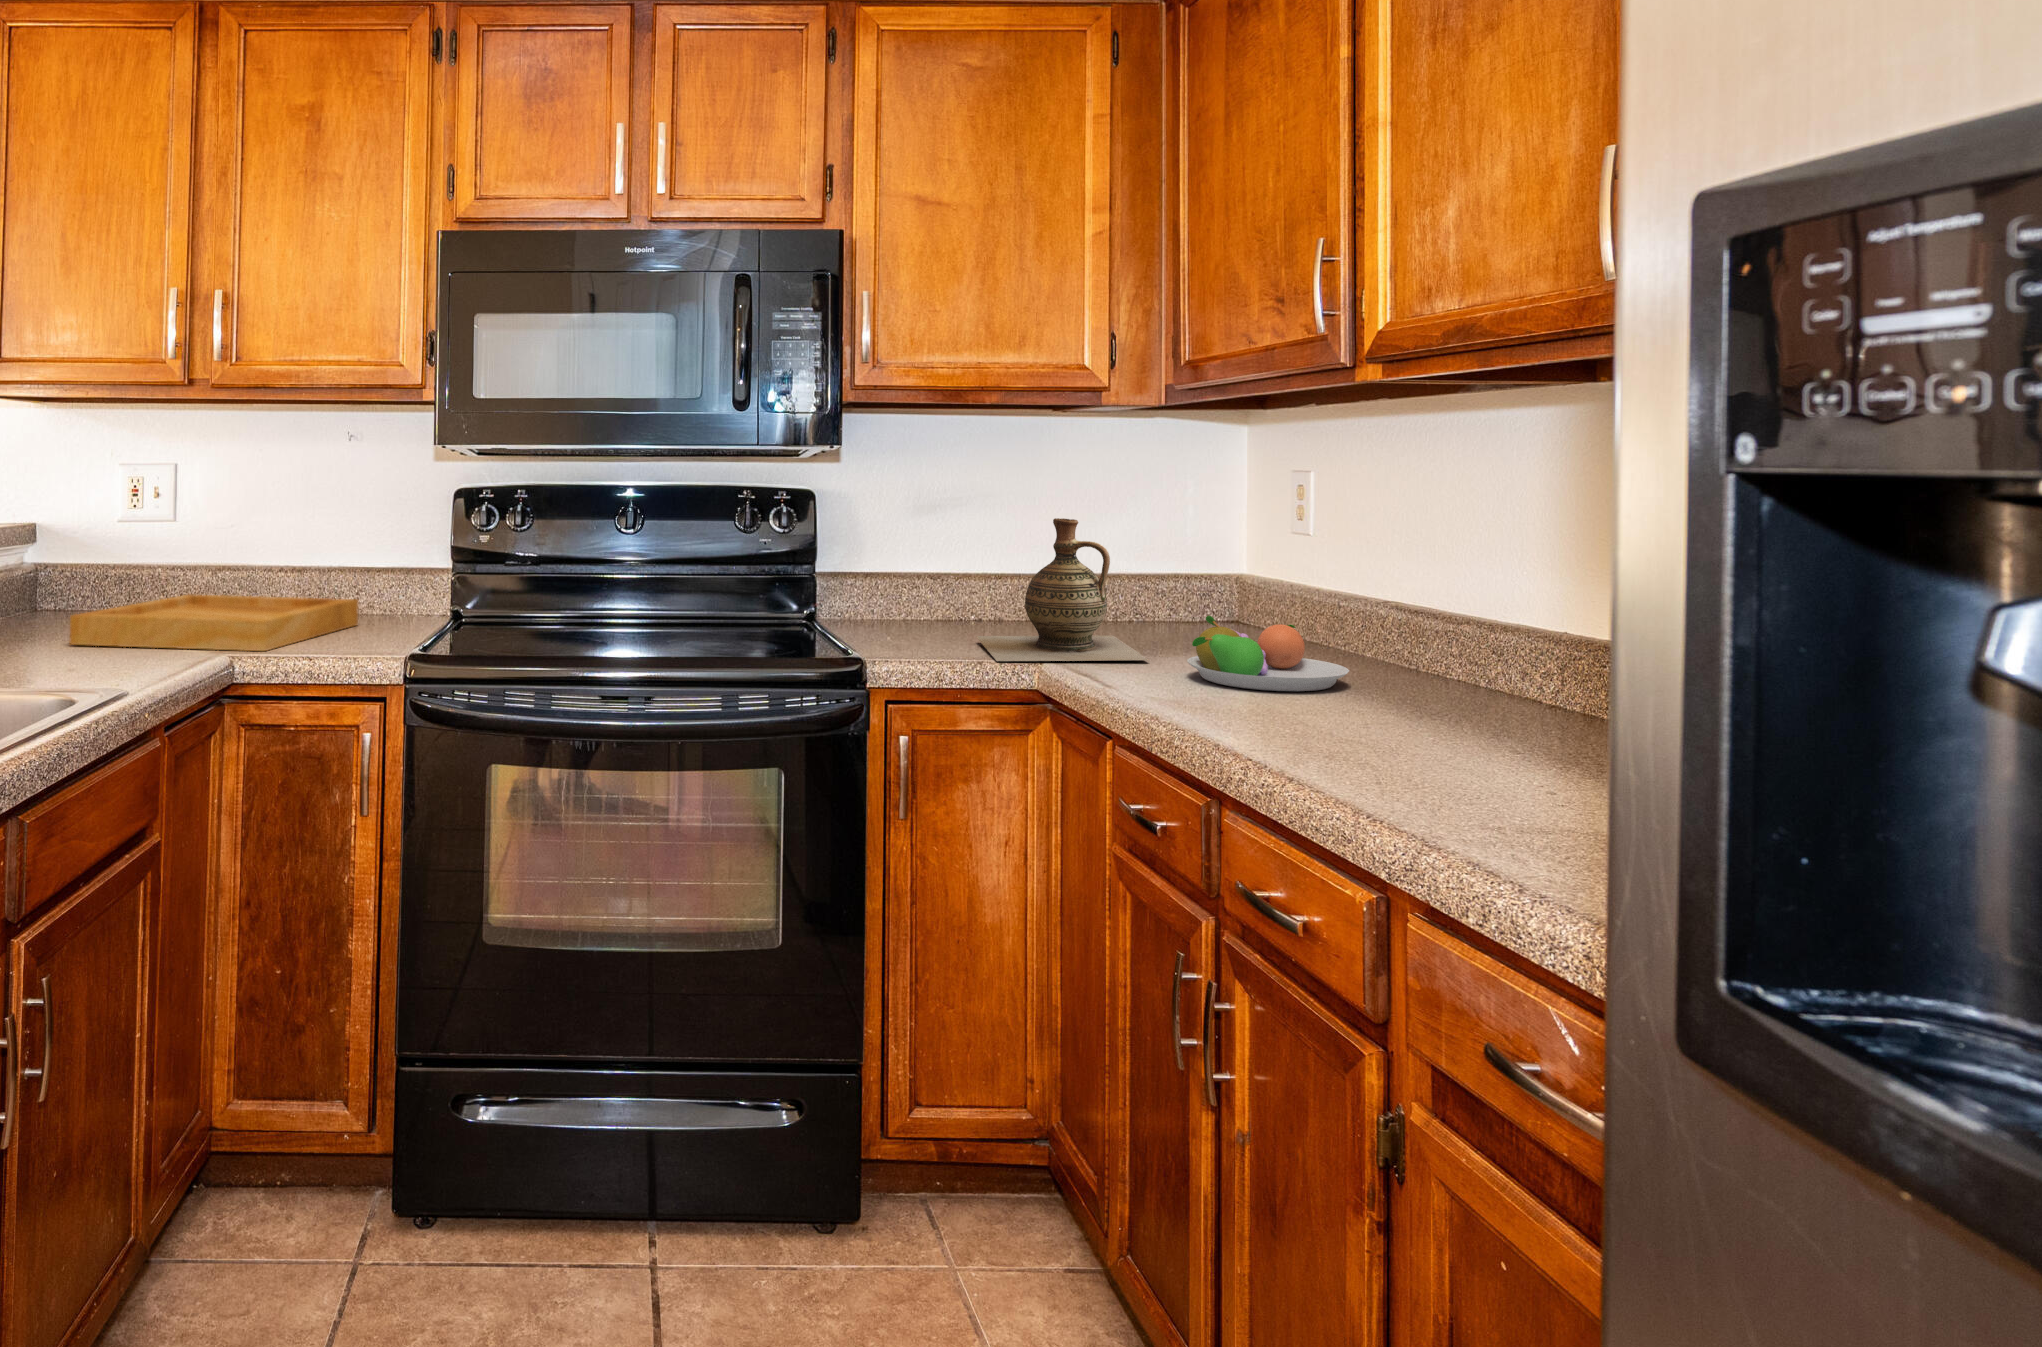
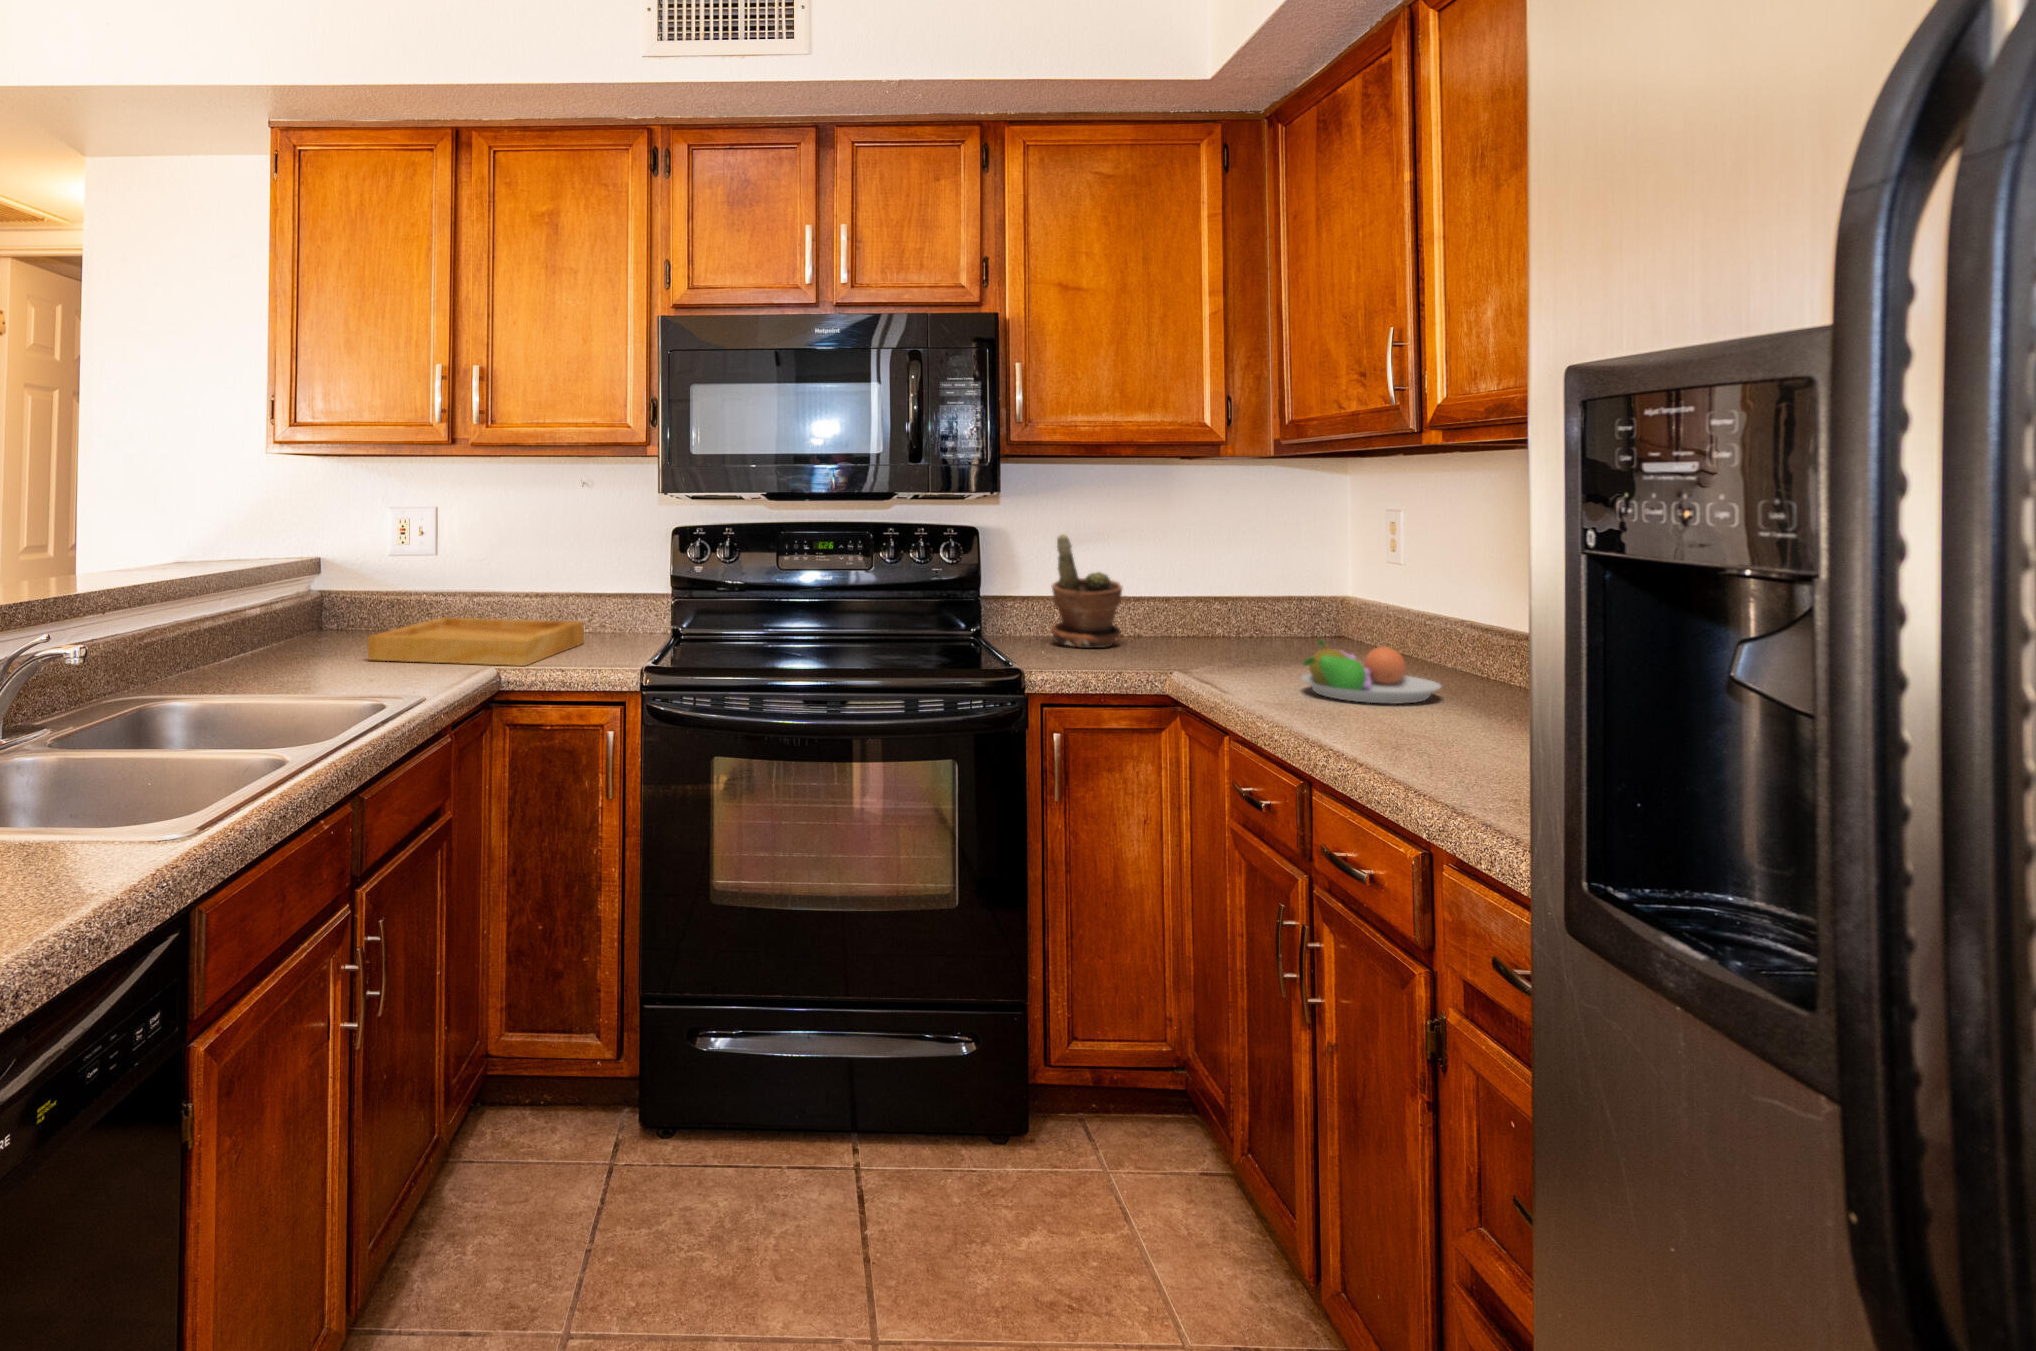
potted plant: none [902,499,981,629] -> present [1052,534,1122,648]
ceramic jug: present [976,518,1149,661] -> none [1118,554,1271,677]

